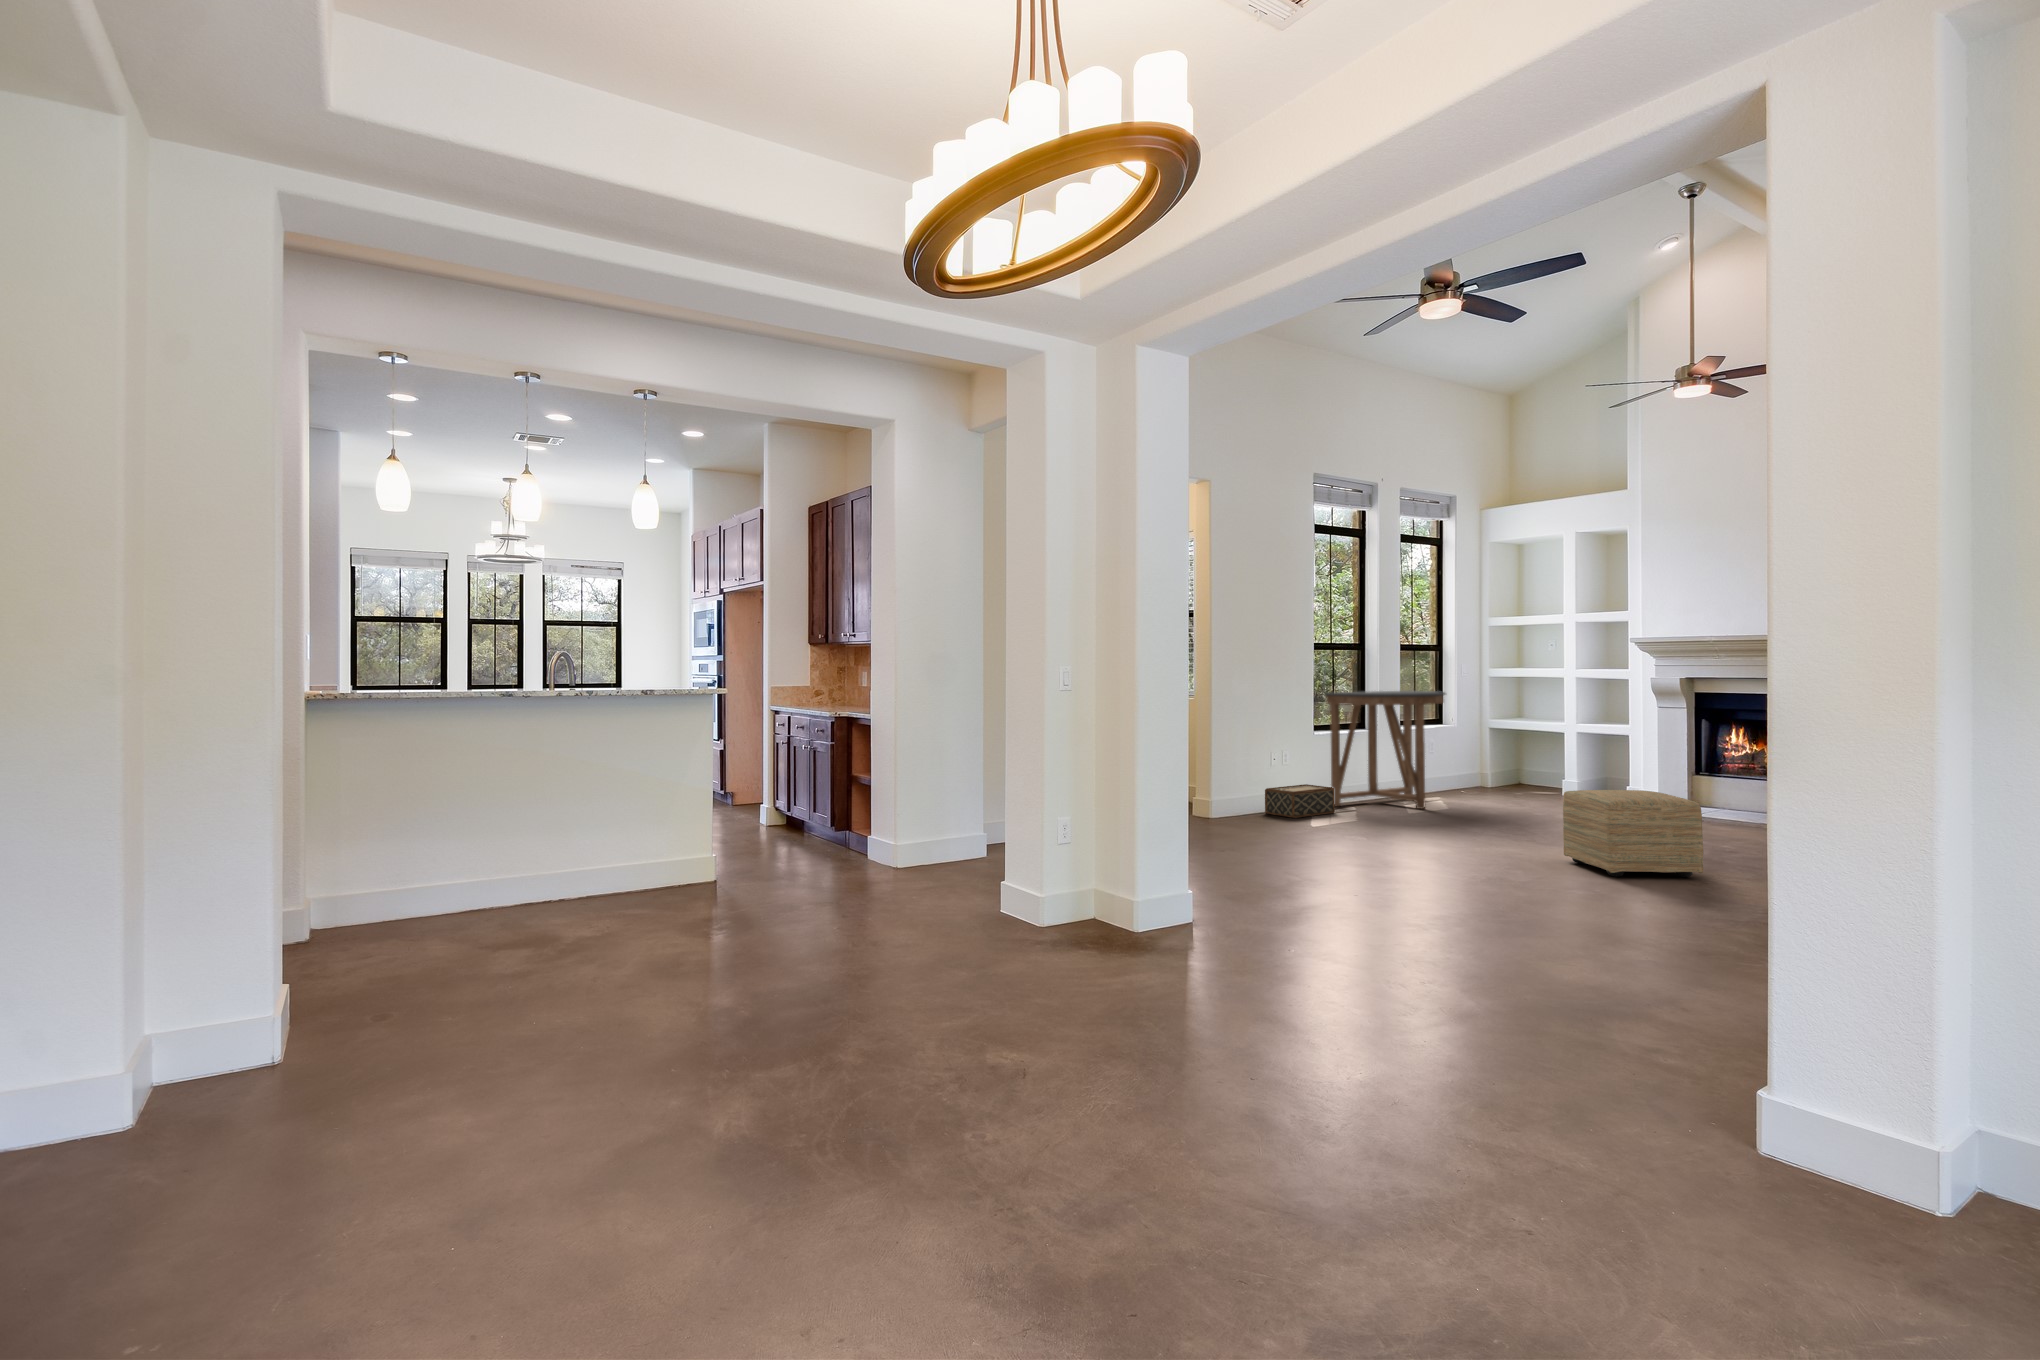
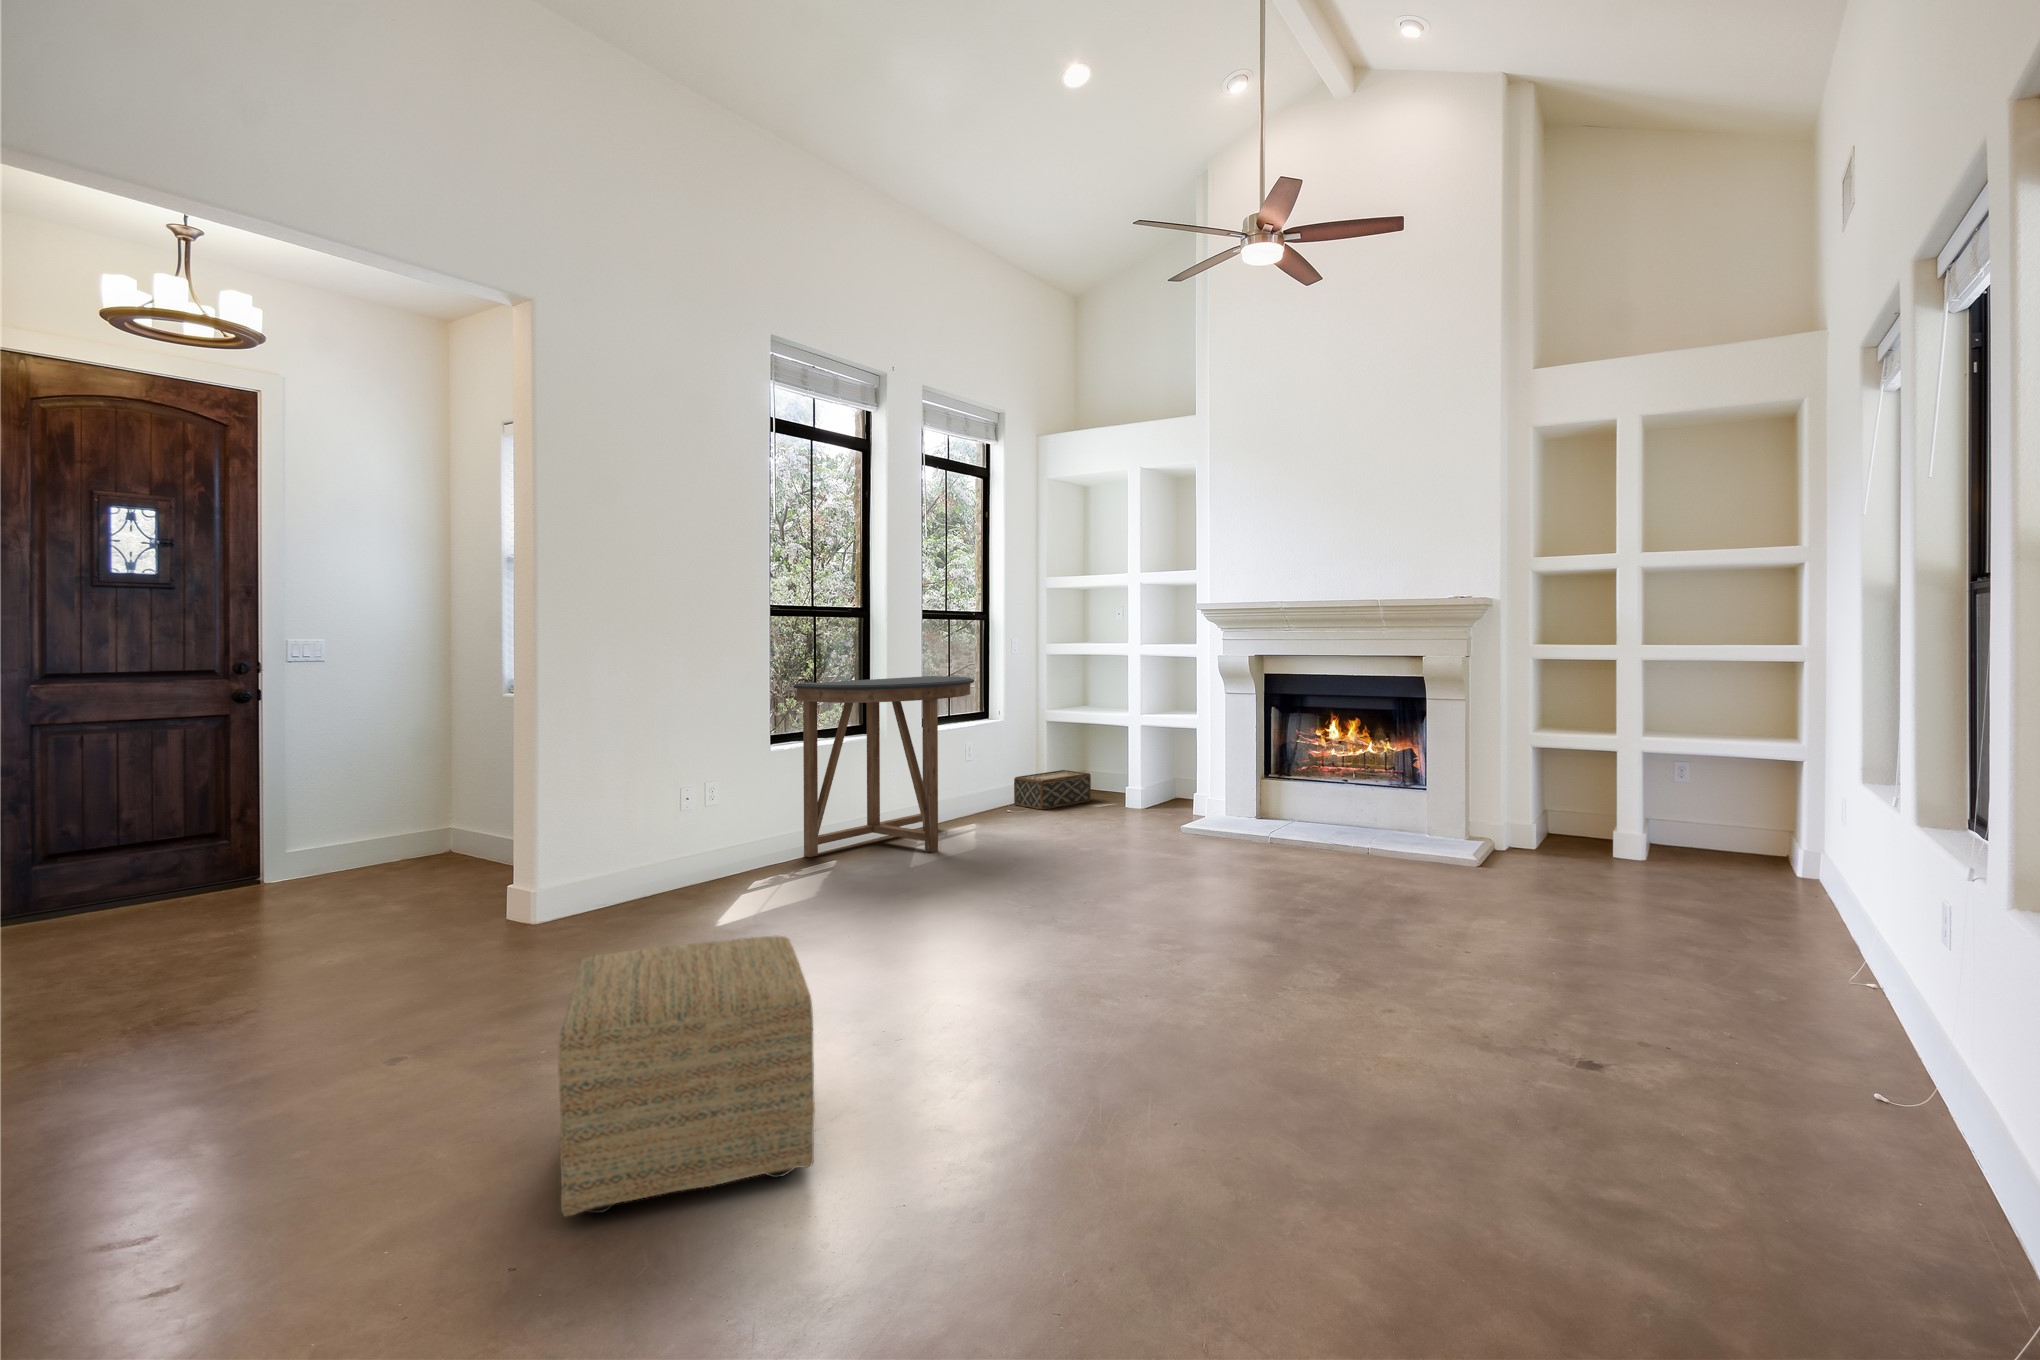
woven basket: present [1265,784,1334,818] -> present [1014,770,1091,810]
ottoman: present [1563,790,1703,877] -> present [558,936,815,1216]

